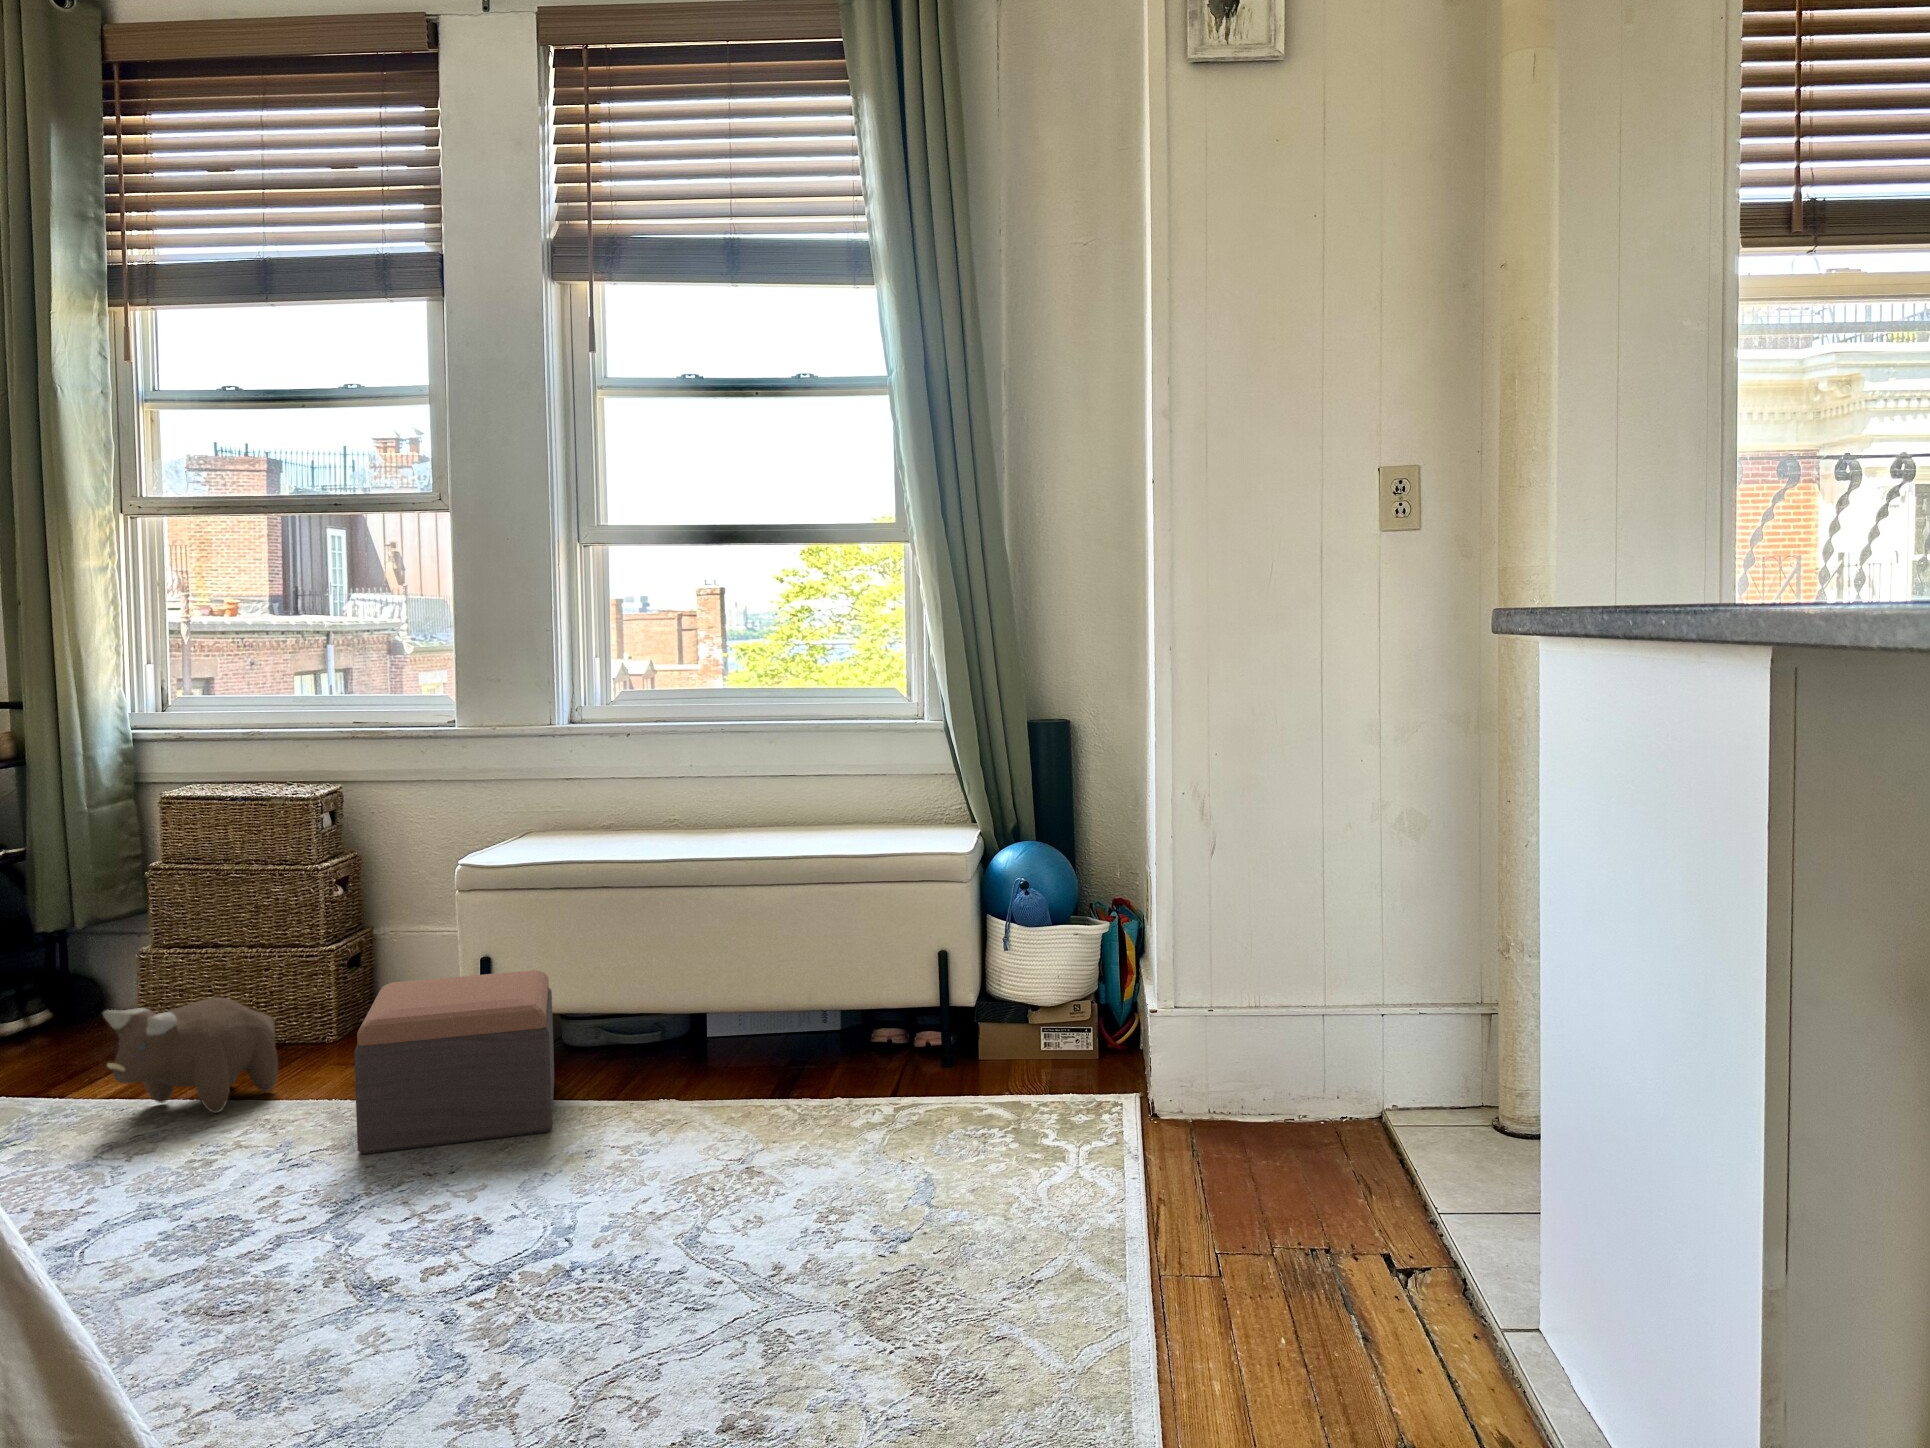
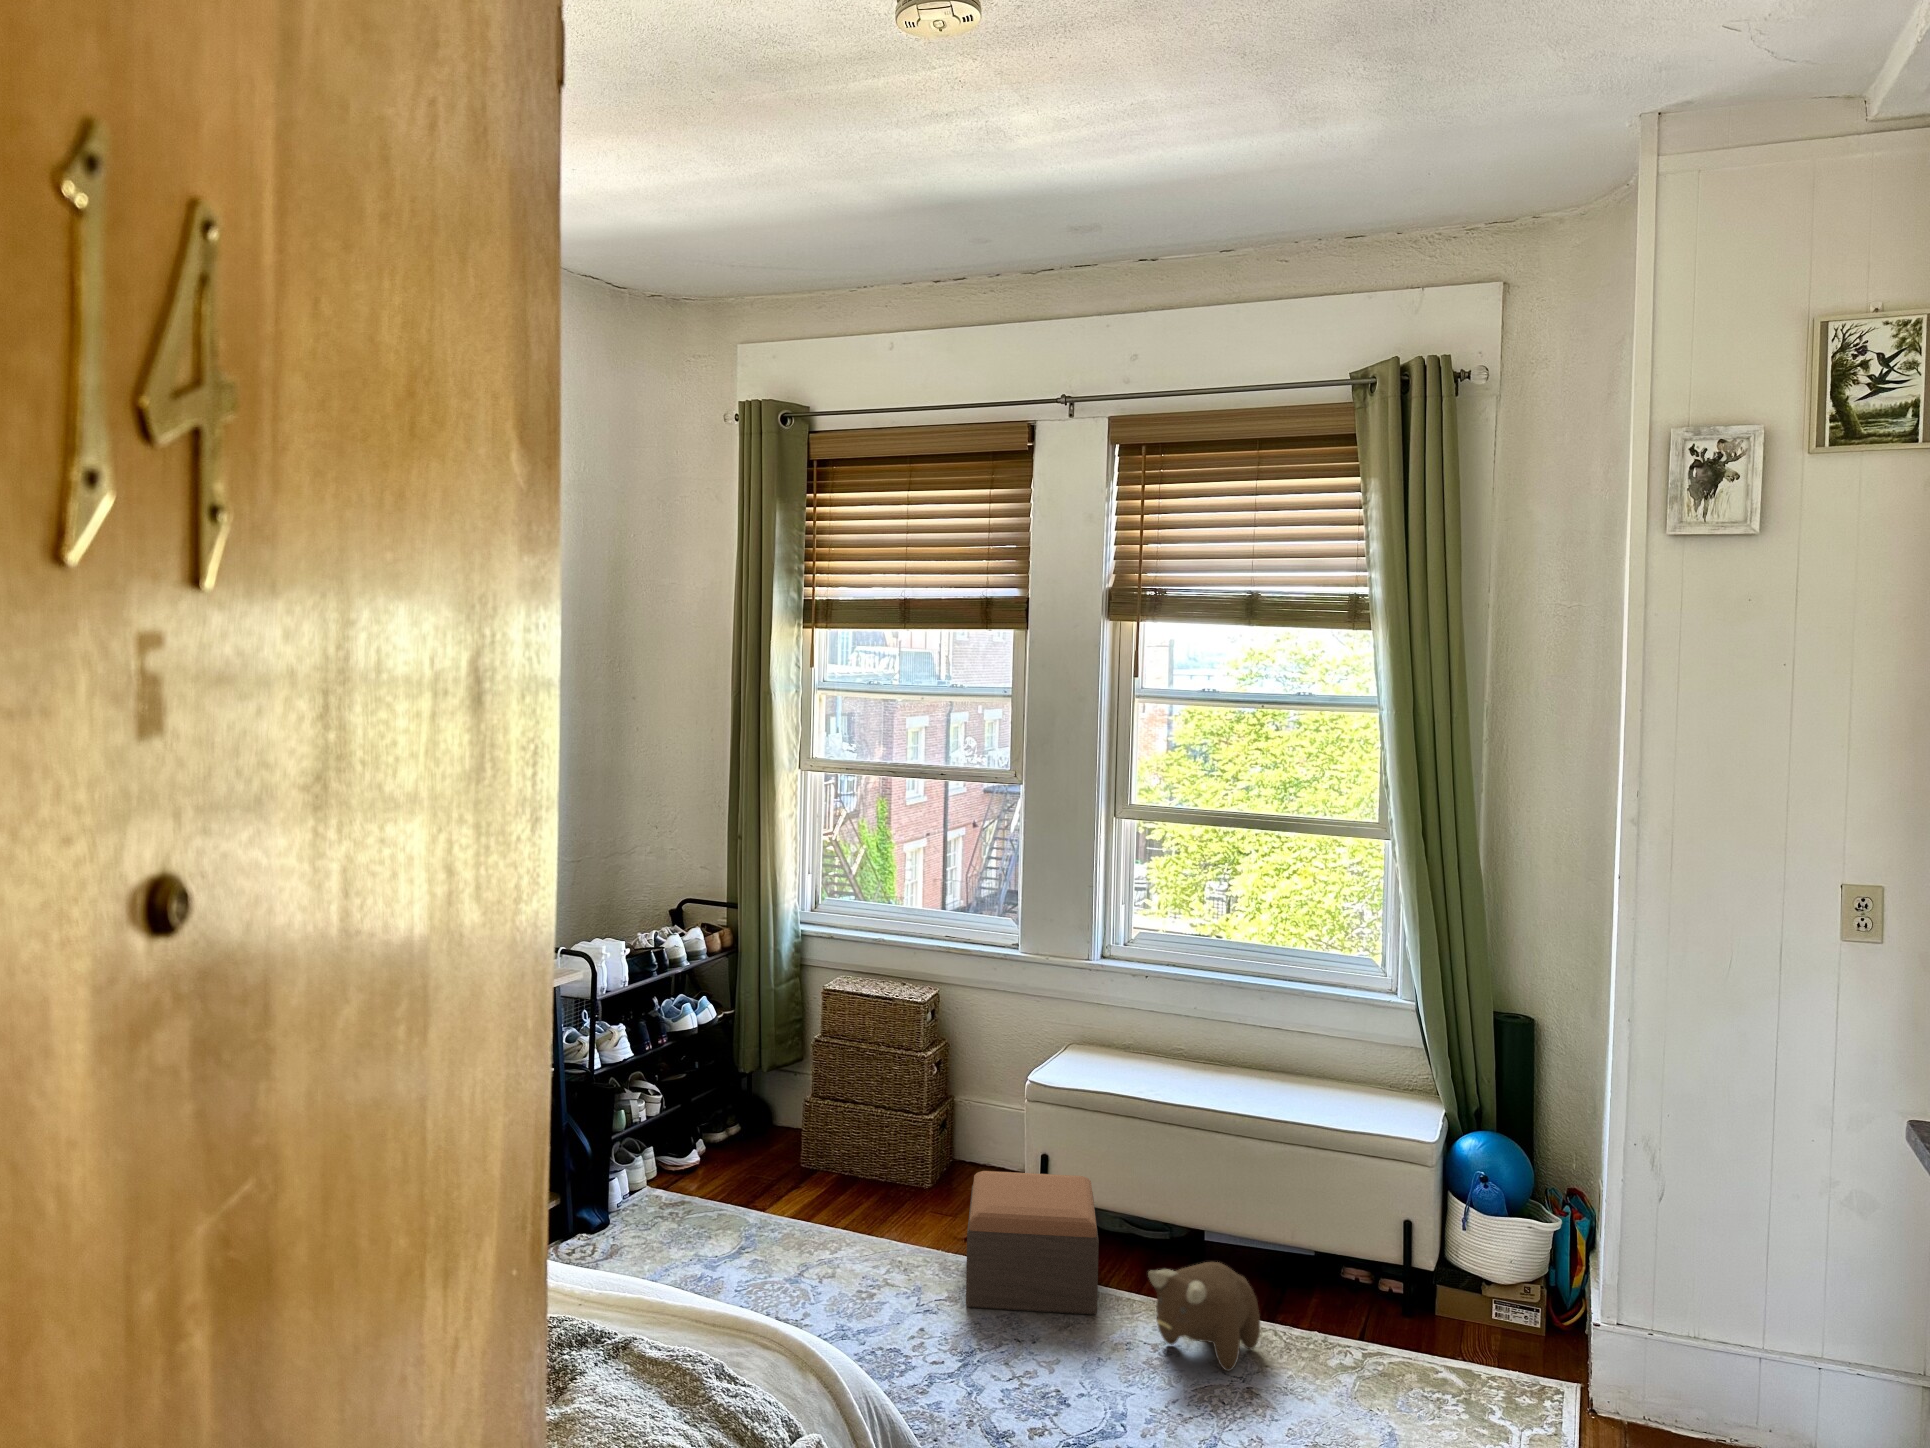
plush toy: present [103,997,278,1113] -> present [1148,1262,1260,1371]

